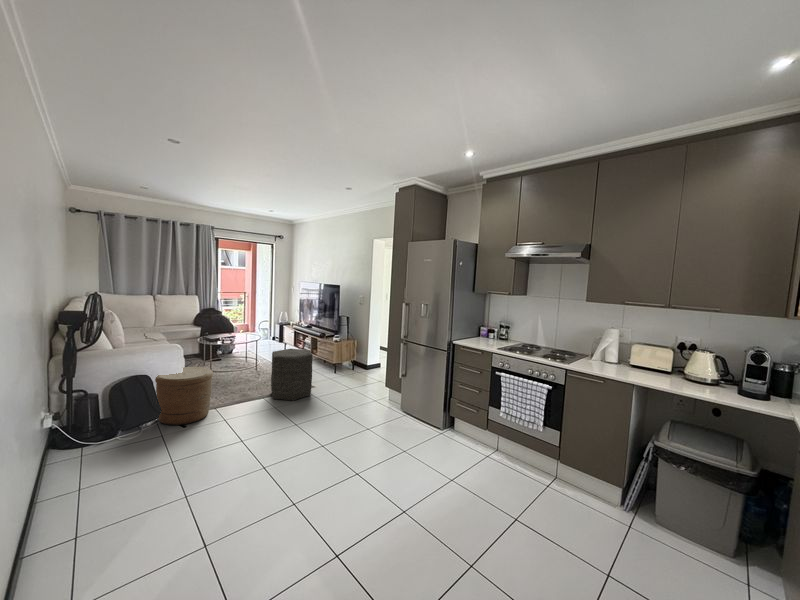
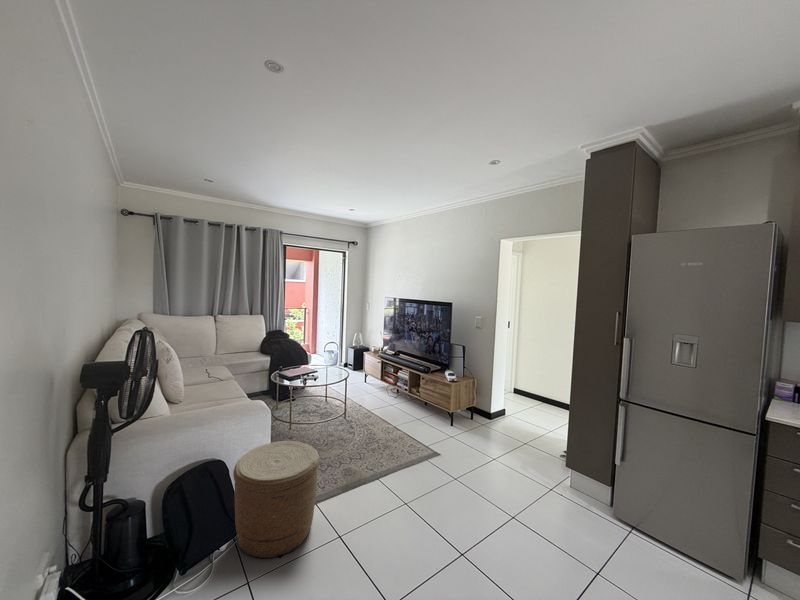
ottoman: present [271,349,313,401] -> none [385,398,448,487]

